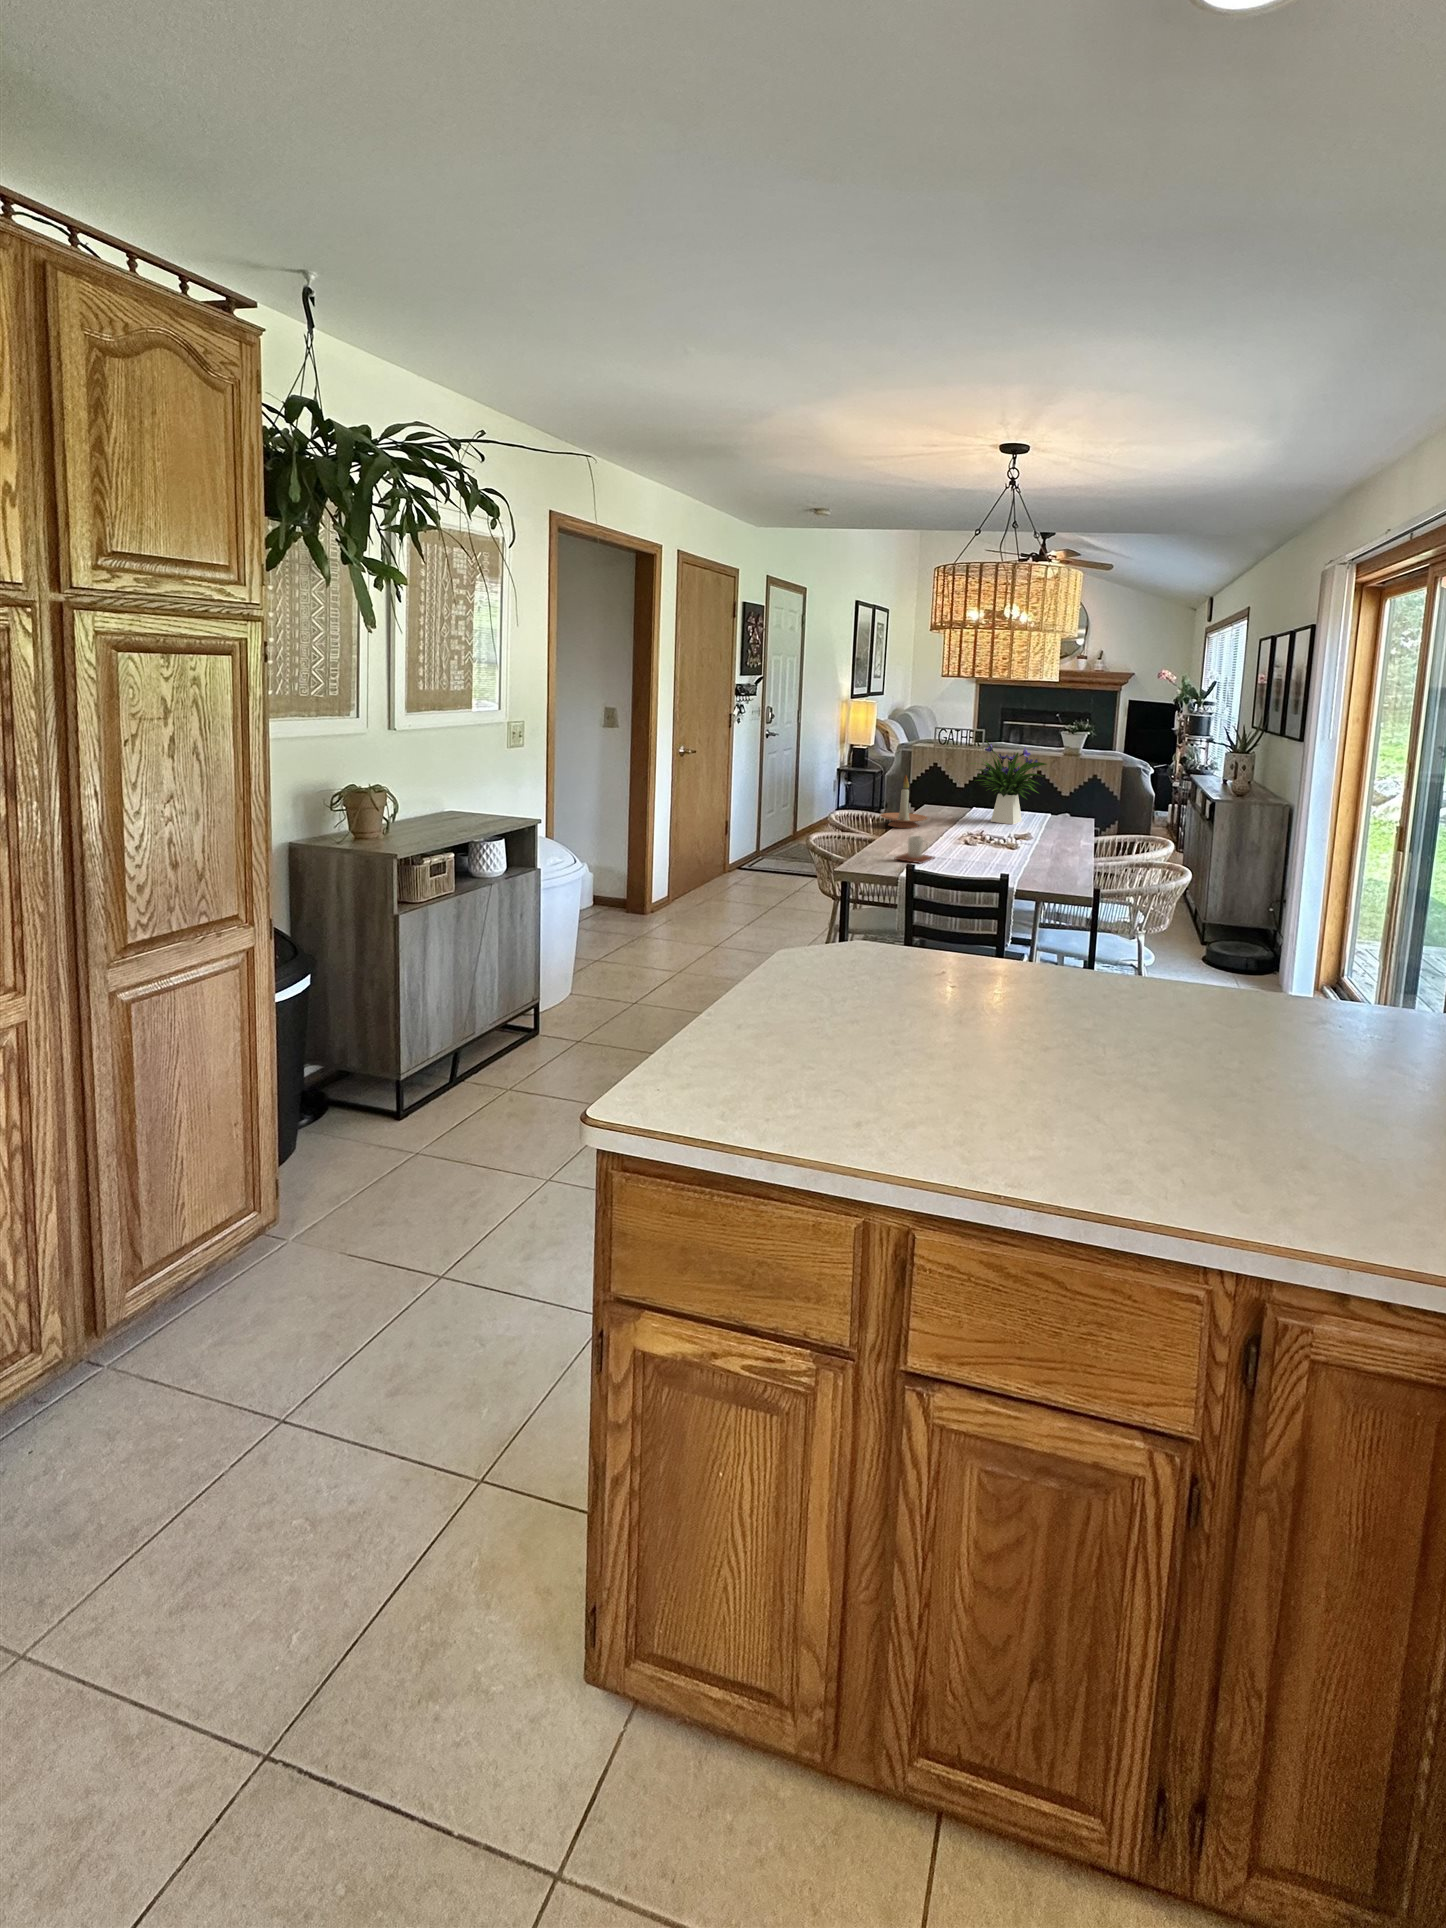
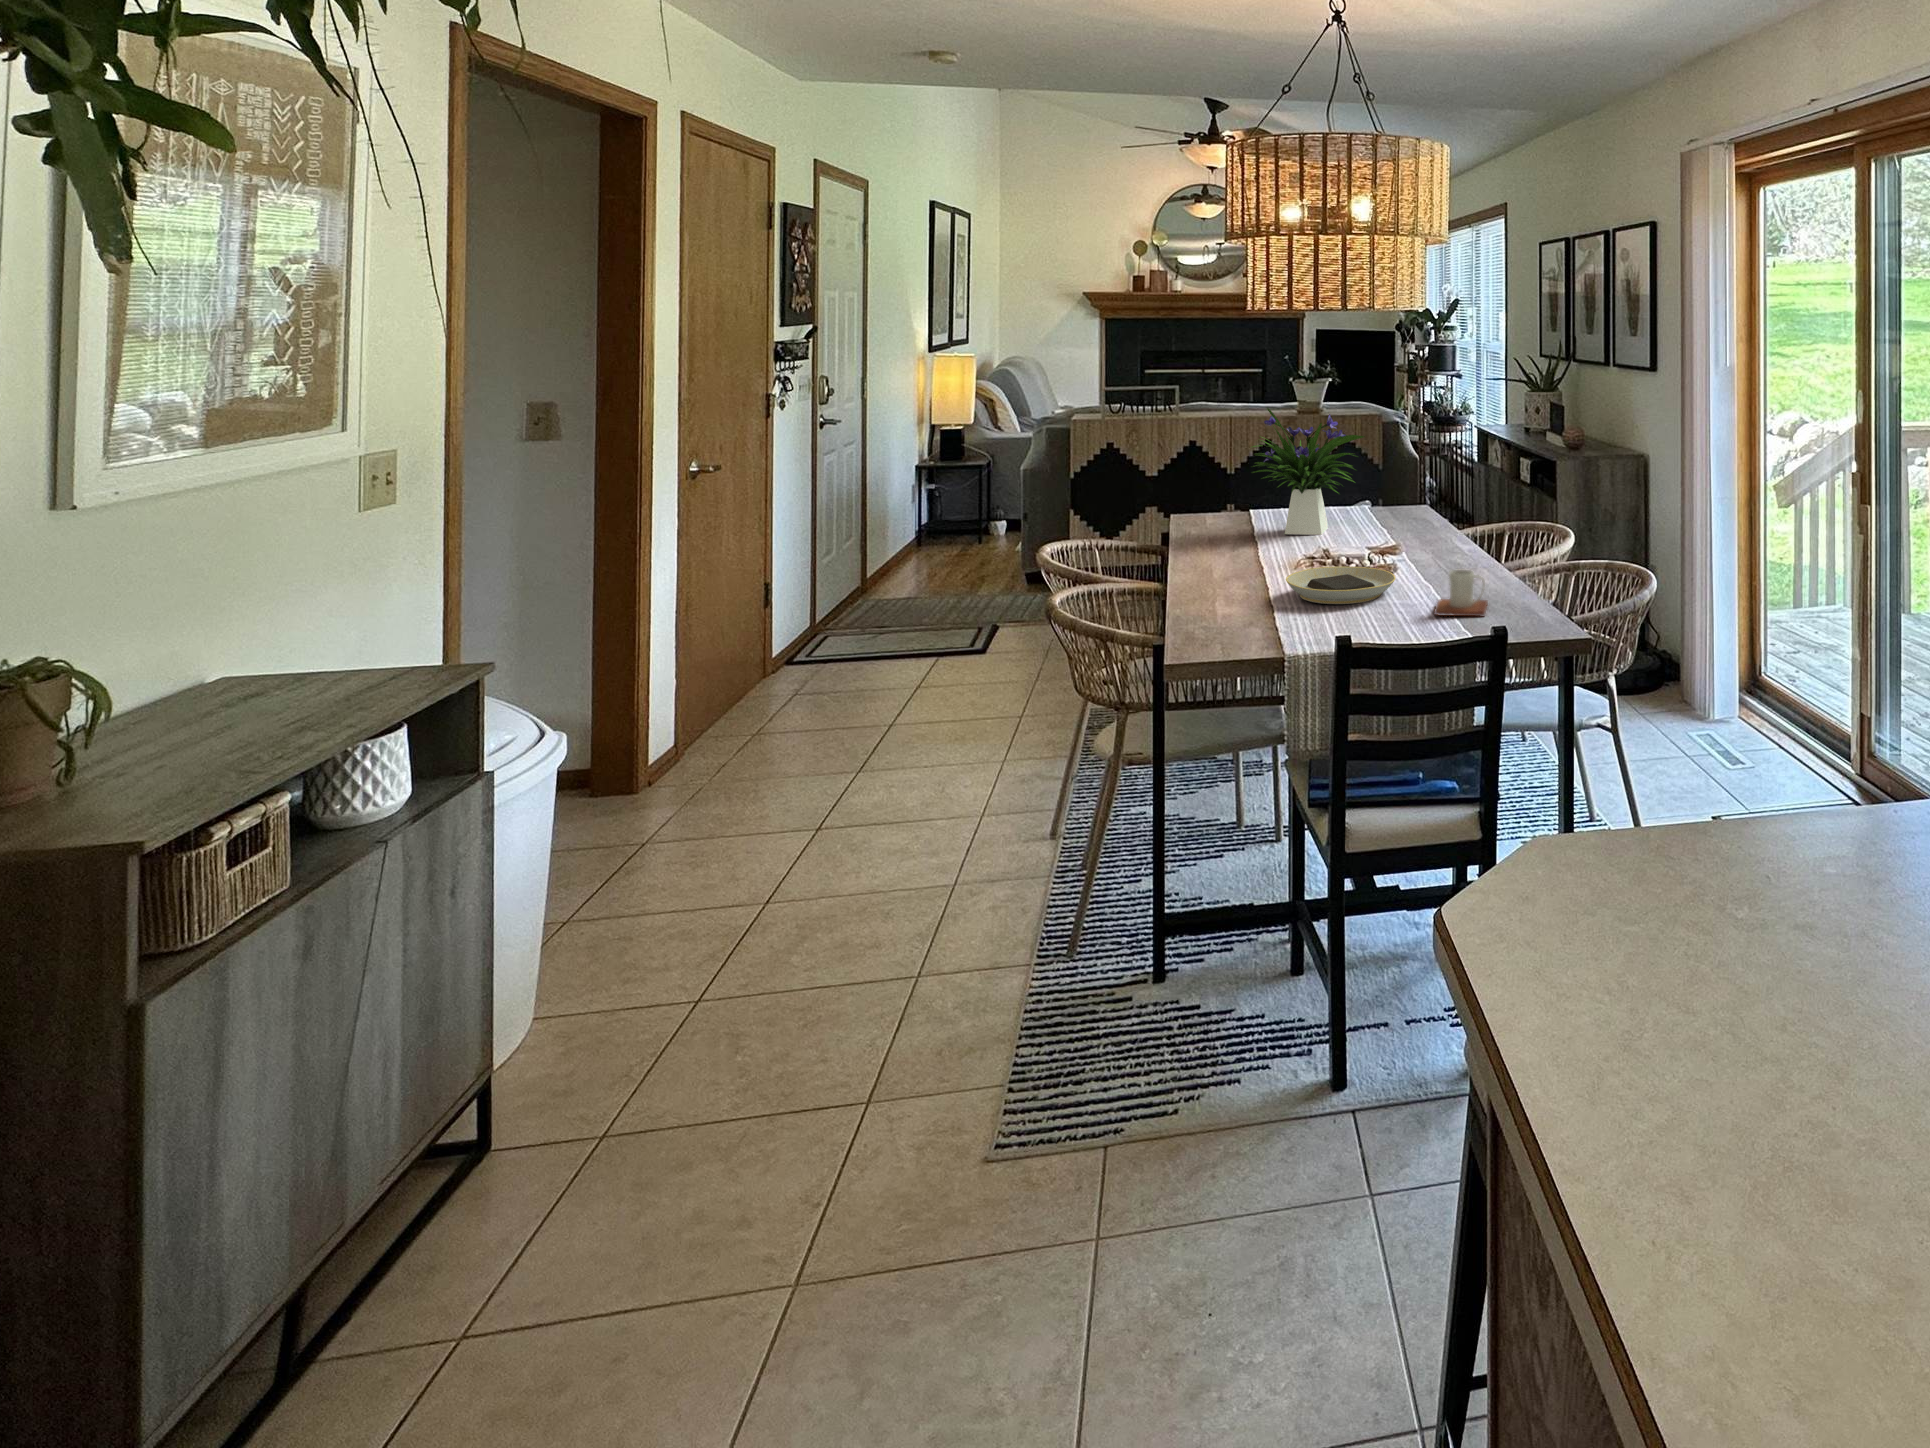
candle holder: present [880,775,927,828] -> none [1111,475,1190,564]
mug: present [895,836,934,863] -> present [1434,570,1488,616]
plate: none [955,838,1024,860] -> present [1286,567,1396,604]

